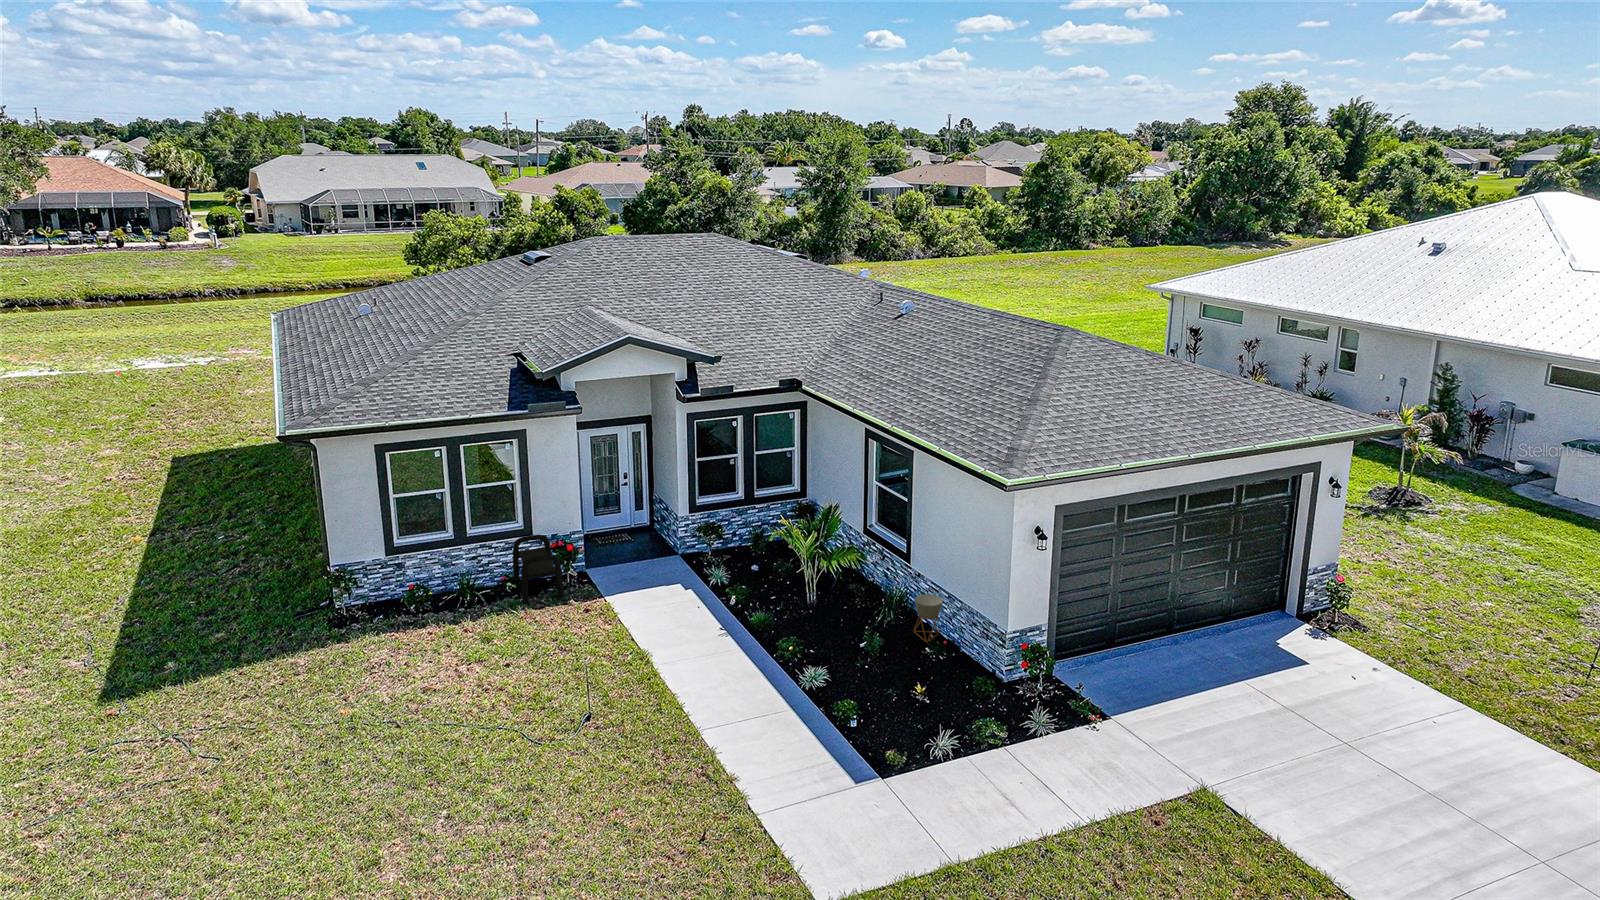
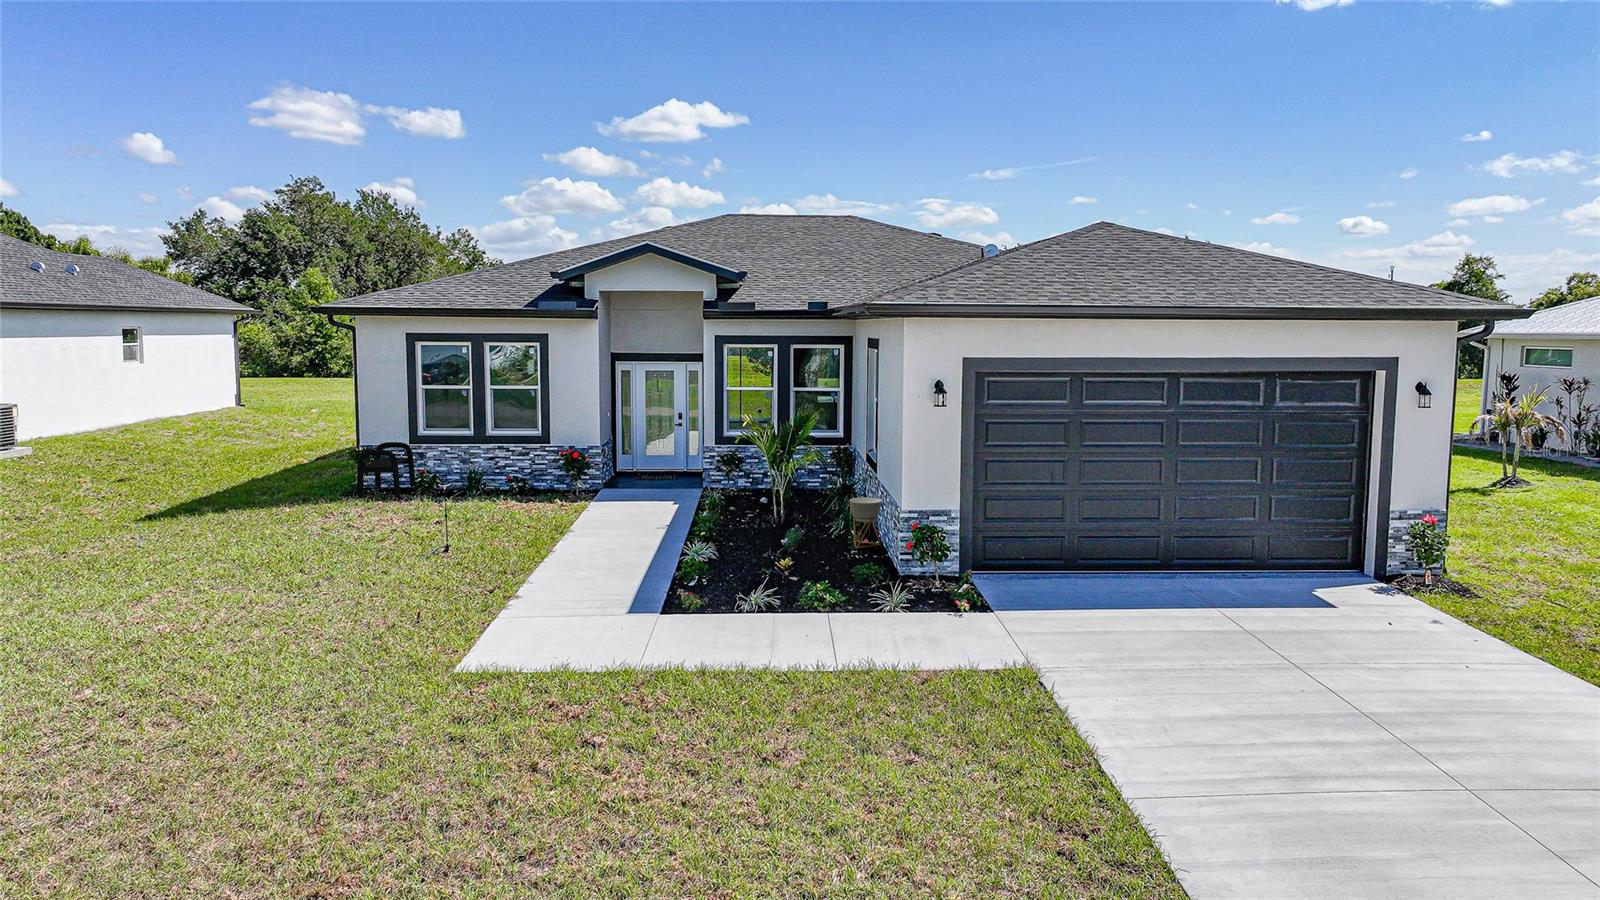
bench: present [513,535,564,603] -> present [357,442,416,497]

